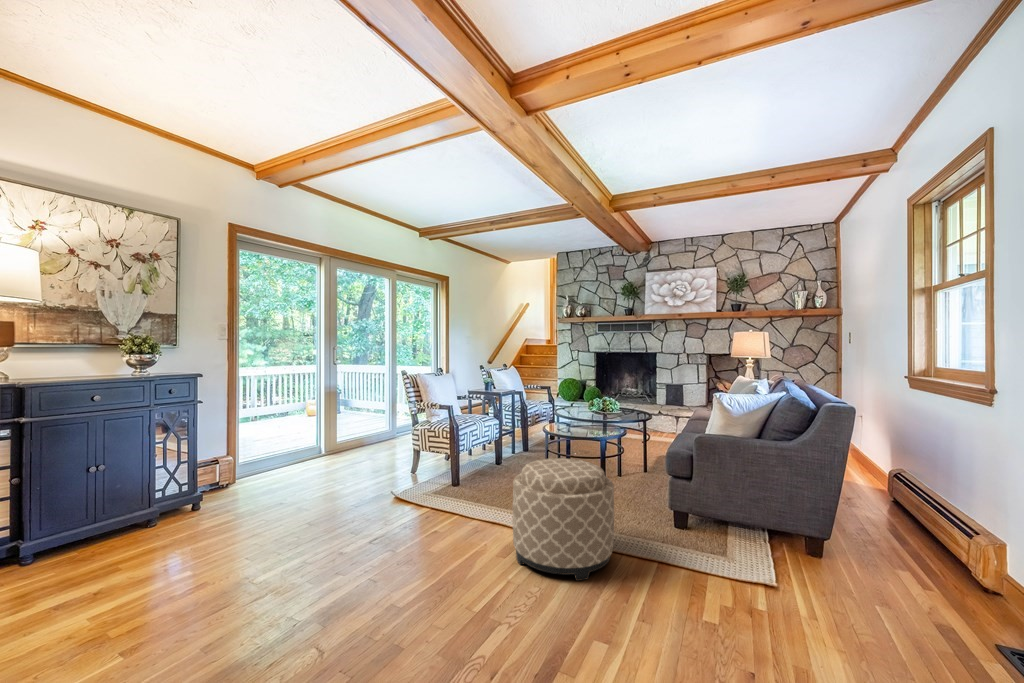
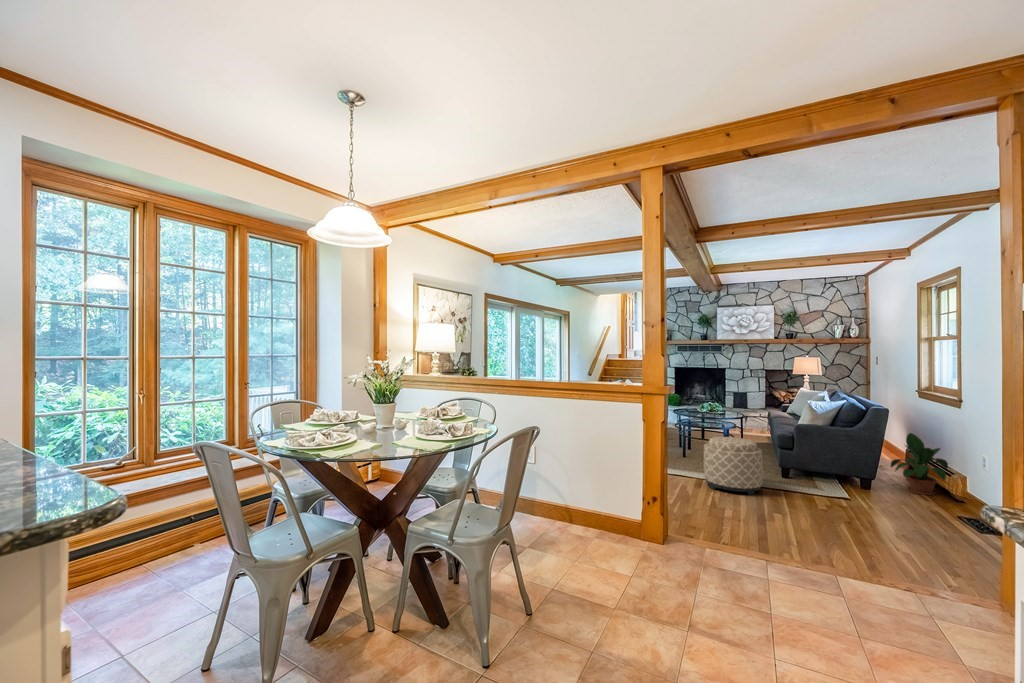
potted plant: none [861,450,981,573] -> present [891,433,949,495]

